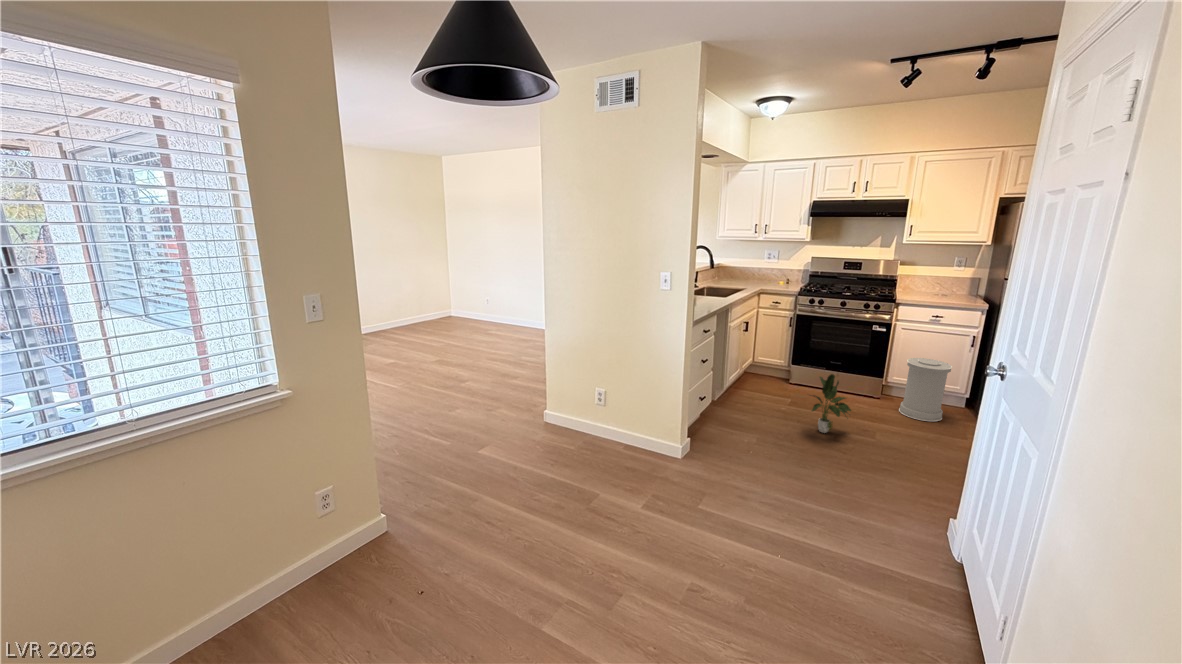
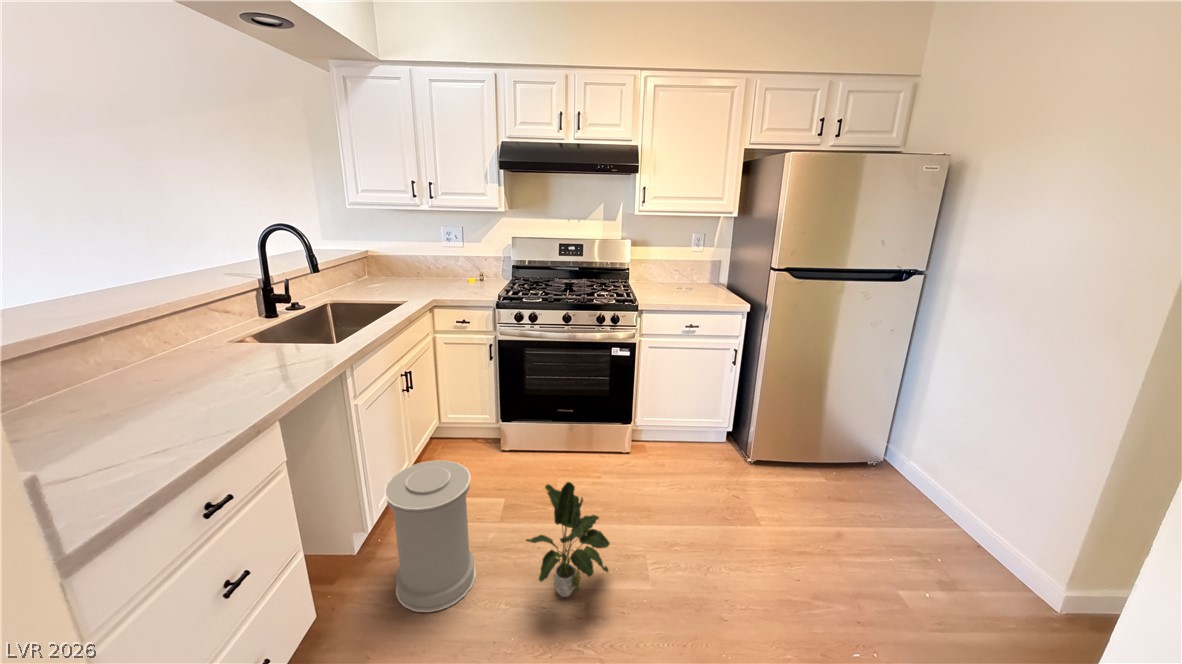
trash can: present [899,358,952,421] -> present [384,460,476,612]

